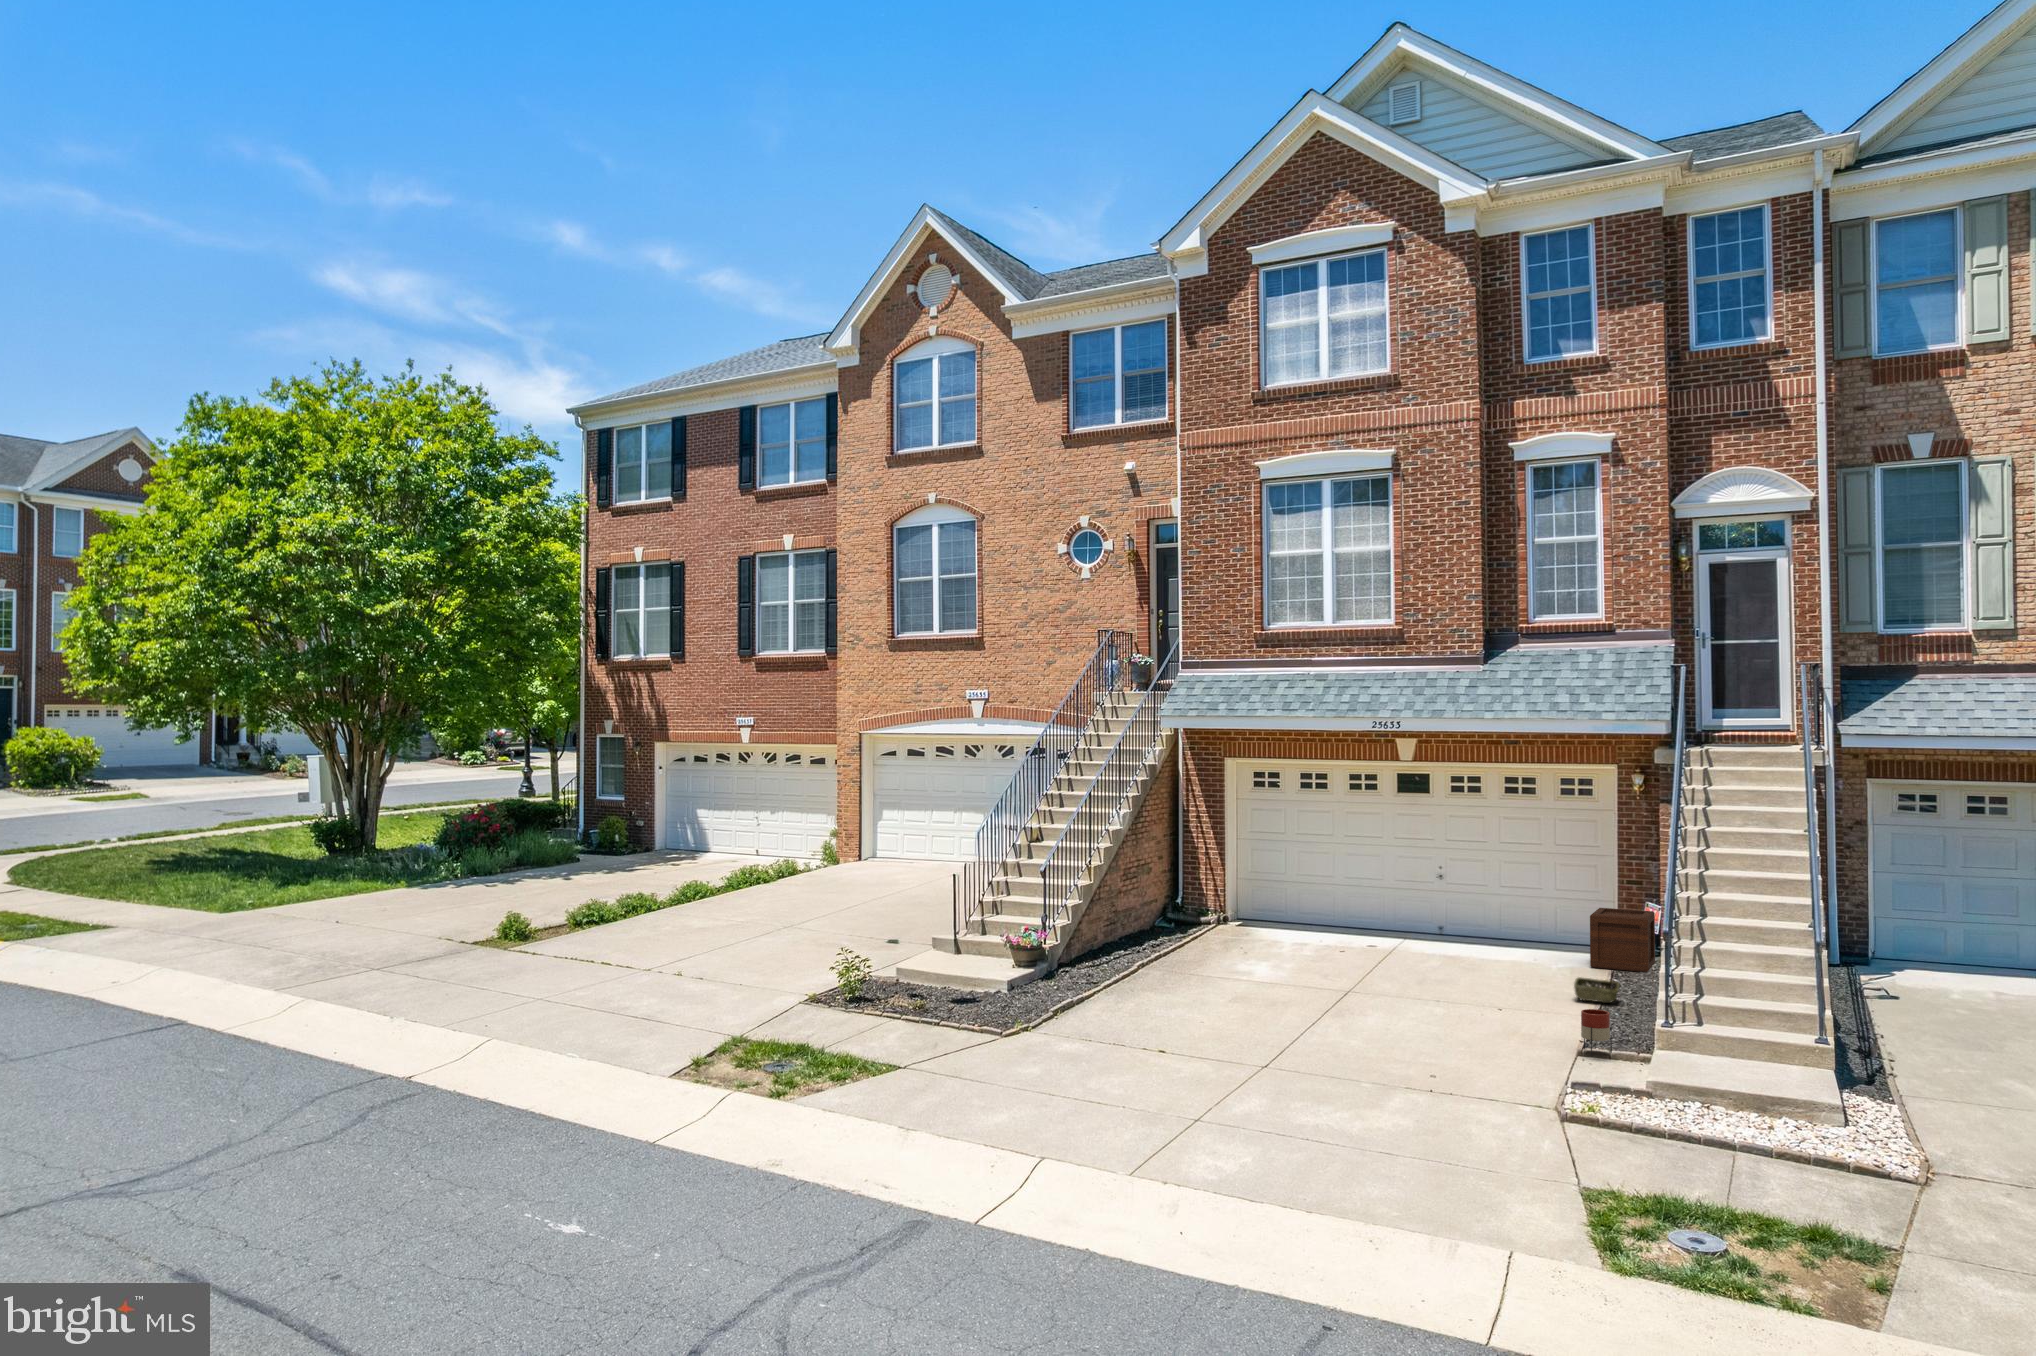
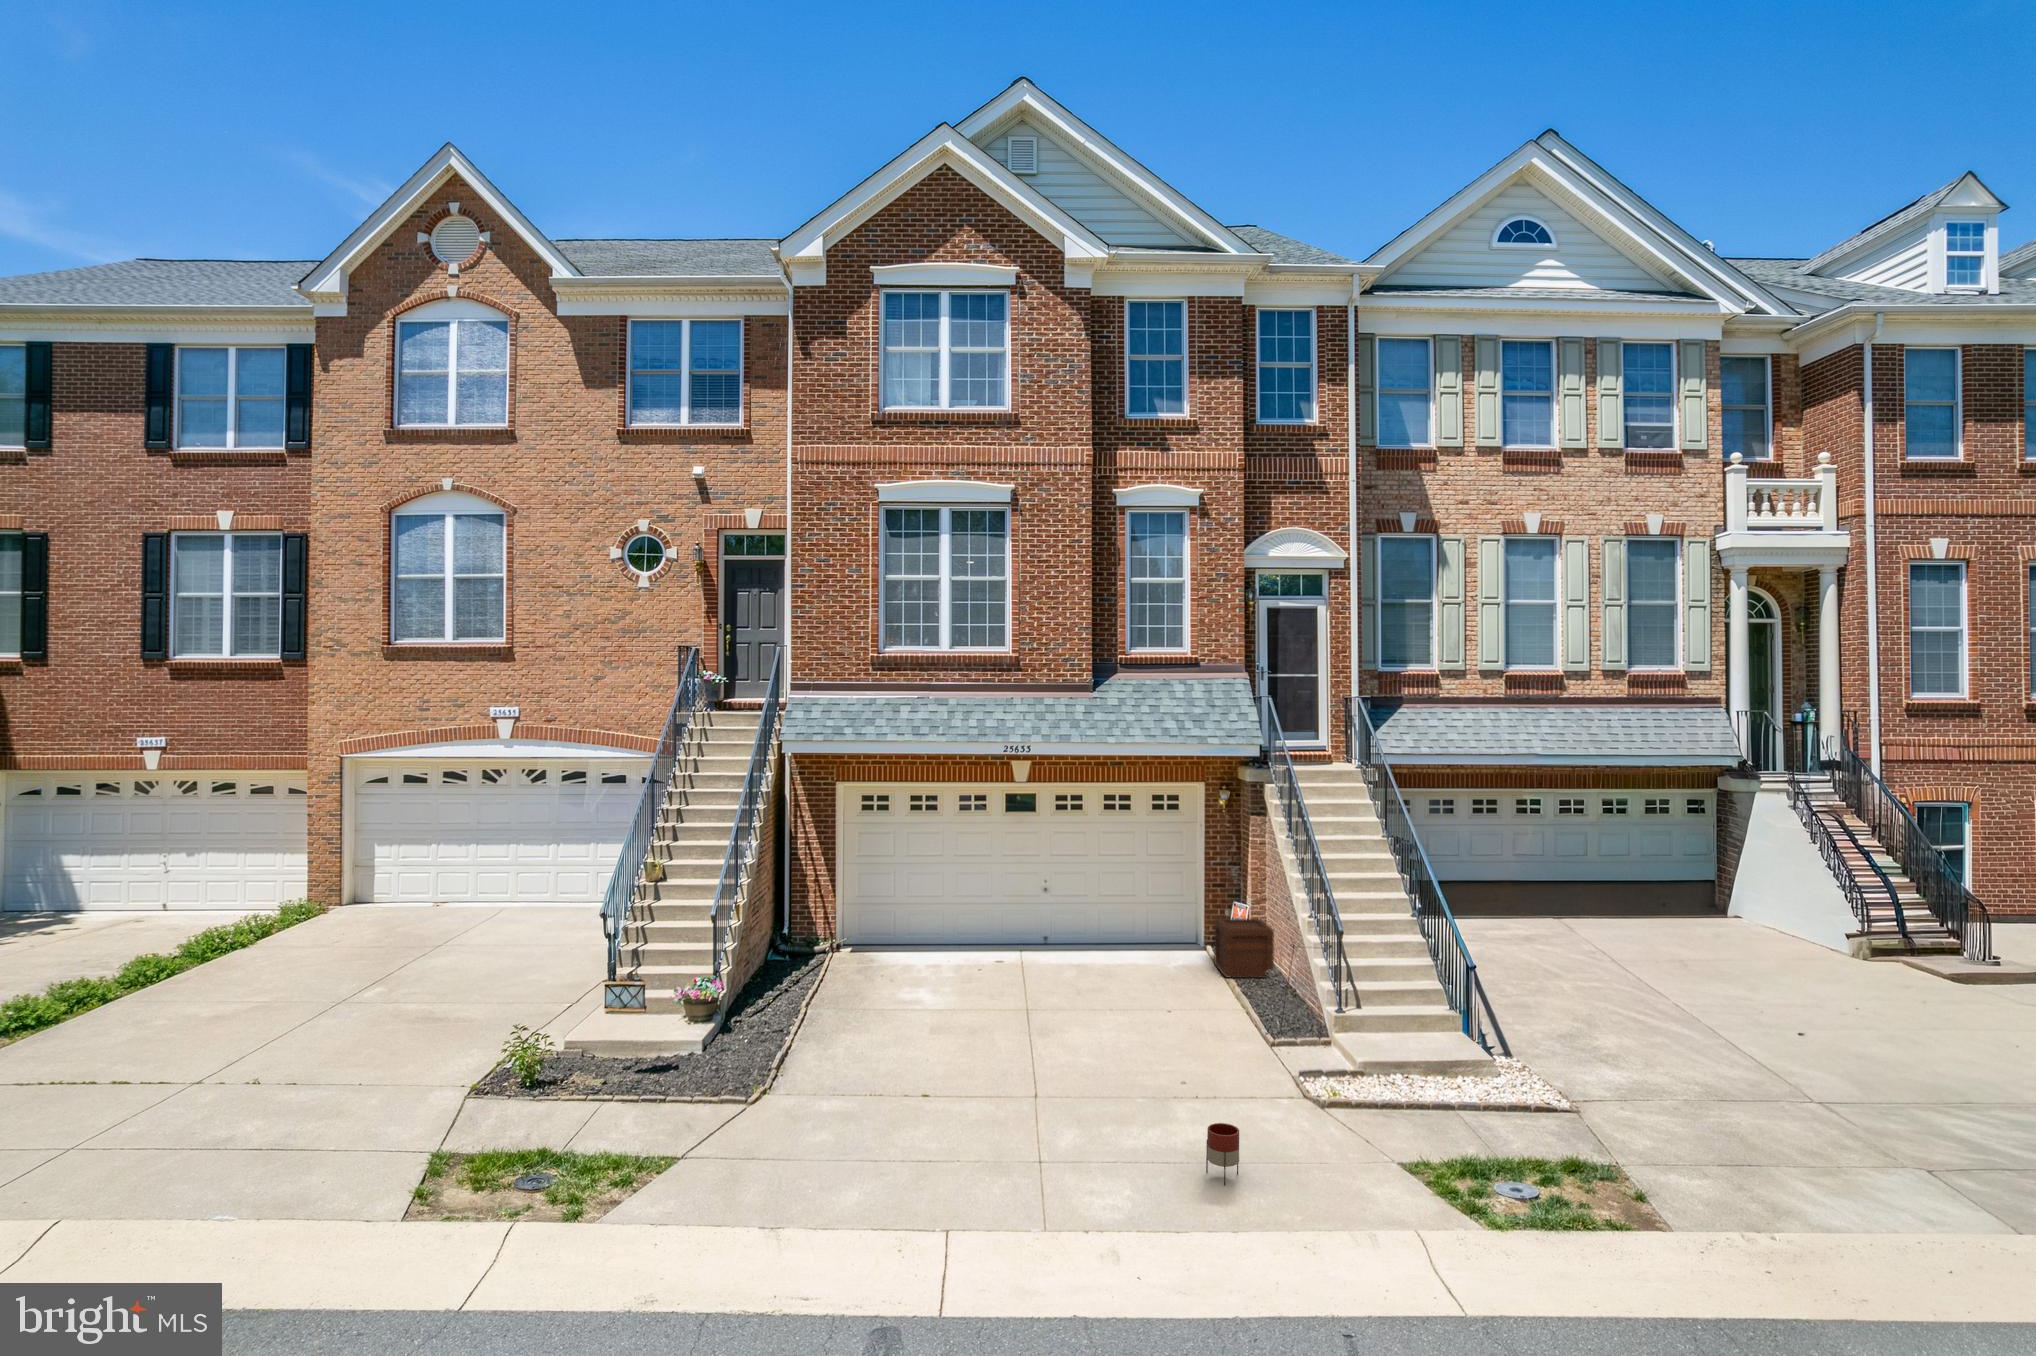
woven basket: present [1574,977,1620,1003] -> none [1269,1002,1313,1026]
planter: present [1581,1009,1612,1055] -> present [1206,1123,1239,1185]

